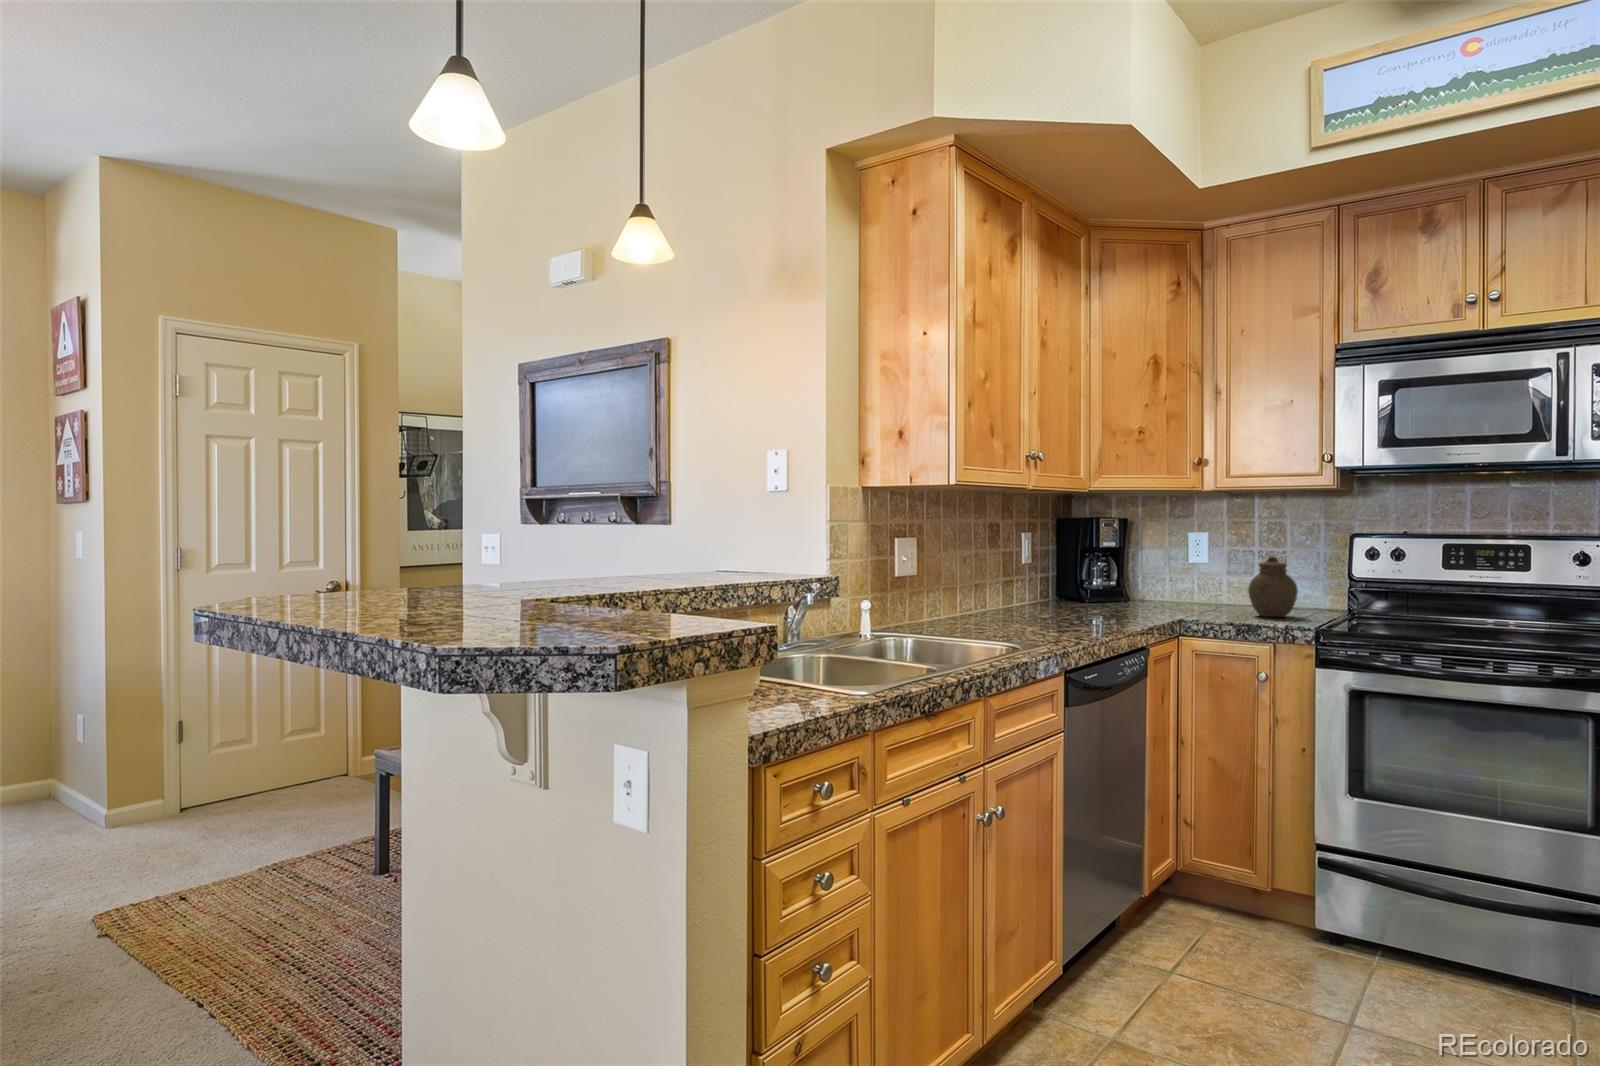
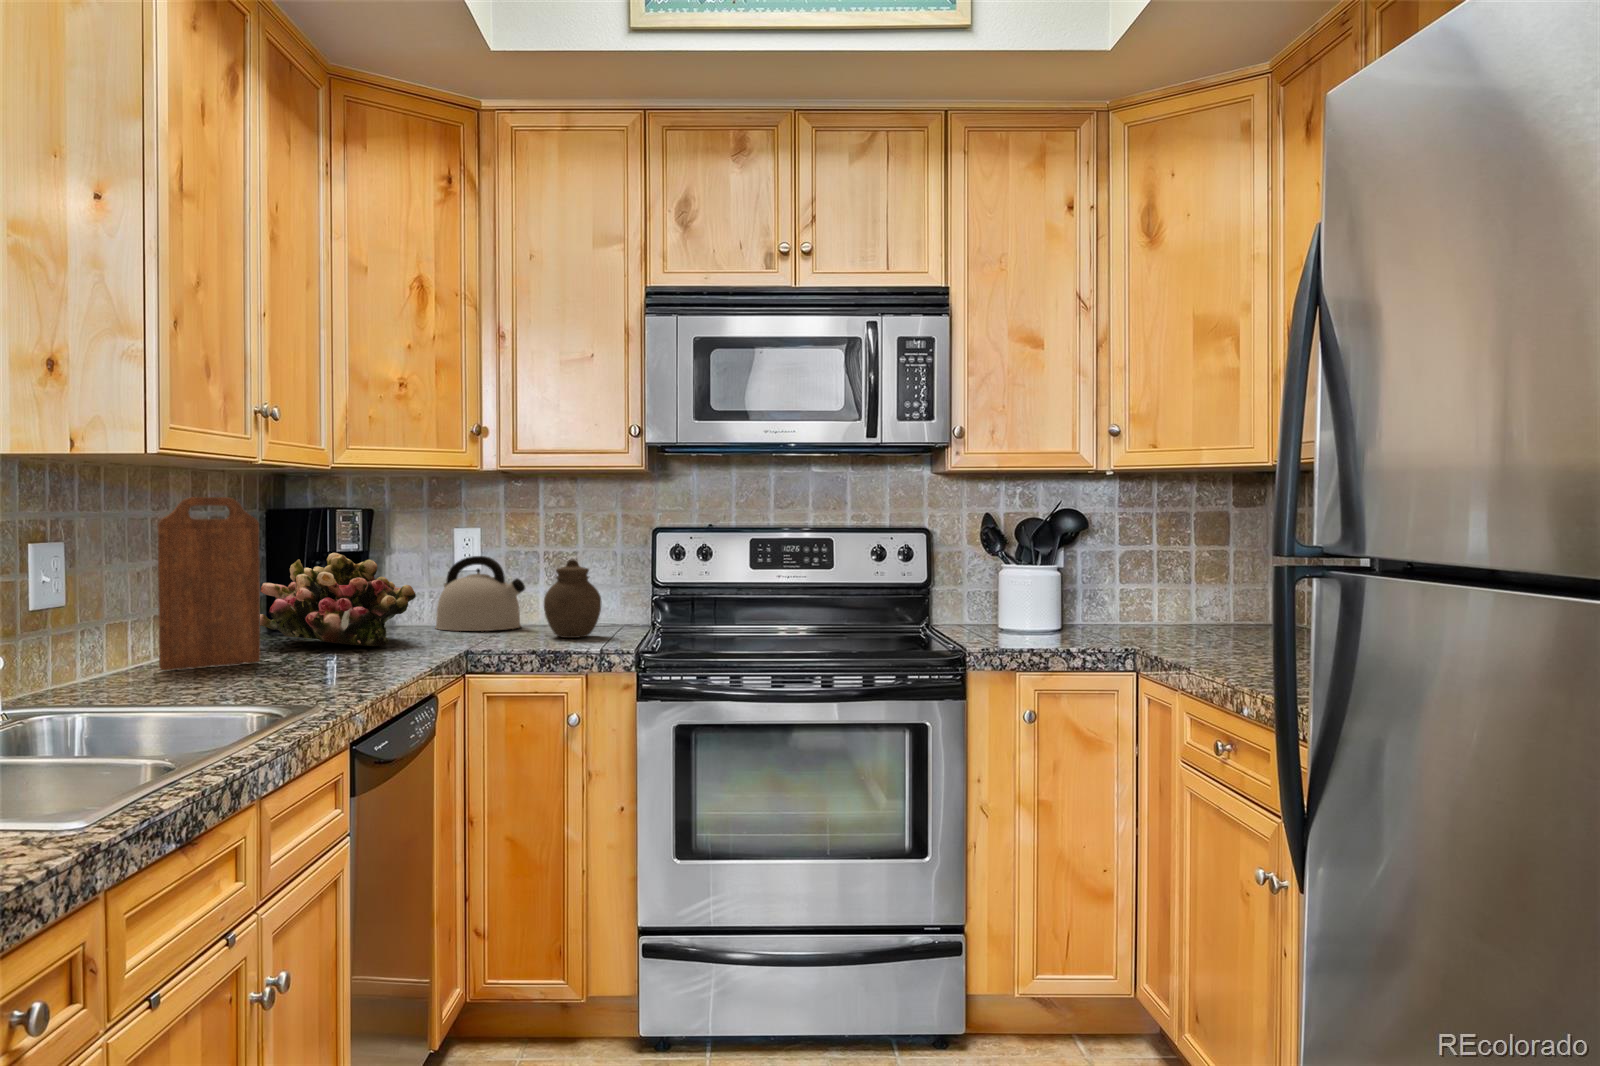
cutting board: none [973,511,1035,618] -> present [158,497,260,671]
flower arrangement: none [1036,548,1146,613] -> present [260,553,416,646]
kettle: none [1170,552,1239,608] -> present [435,556,525,631]

